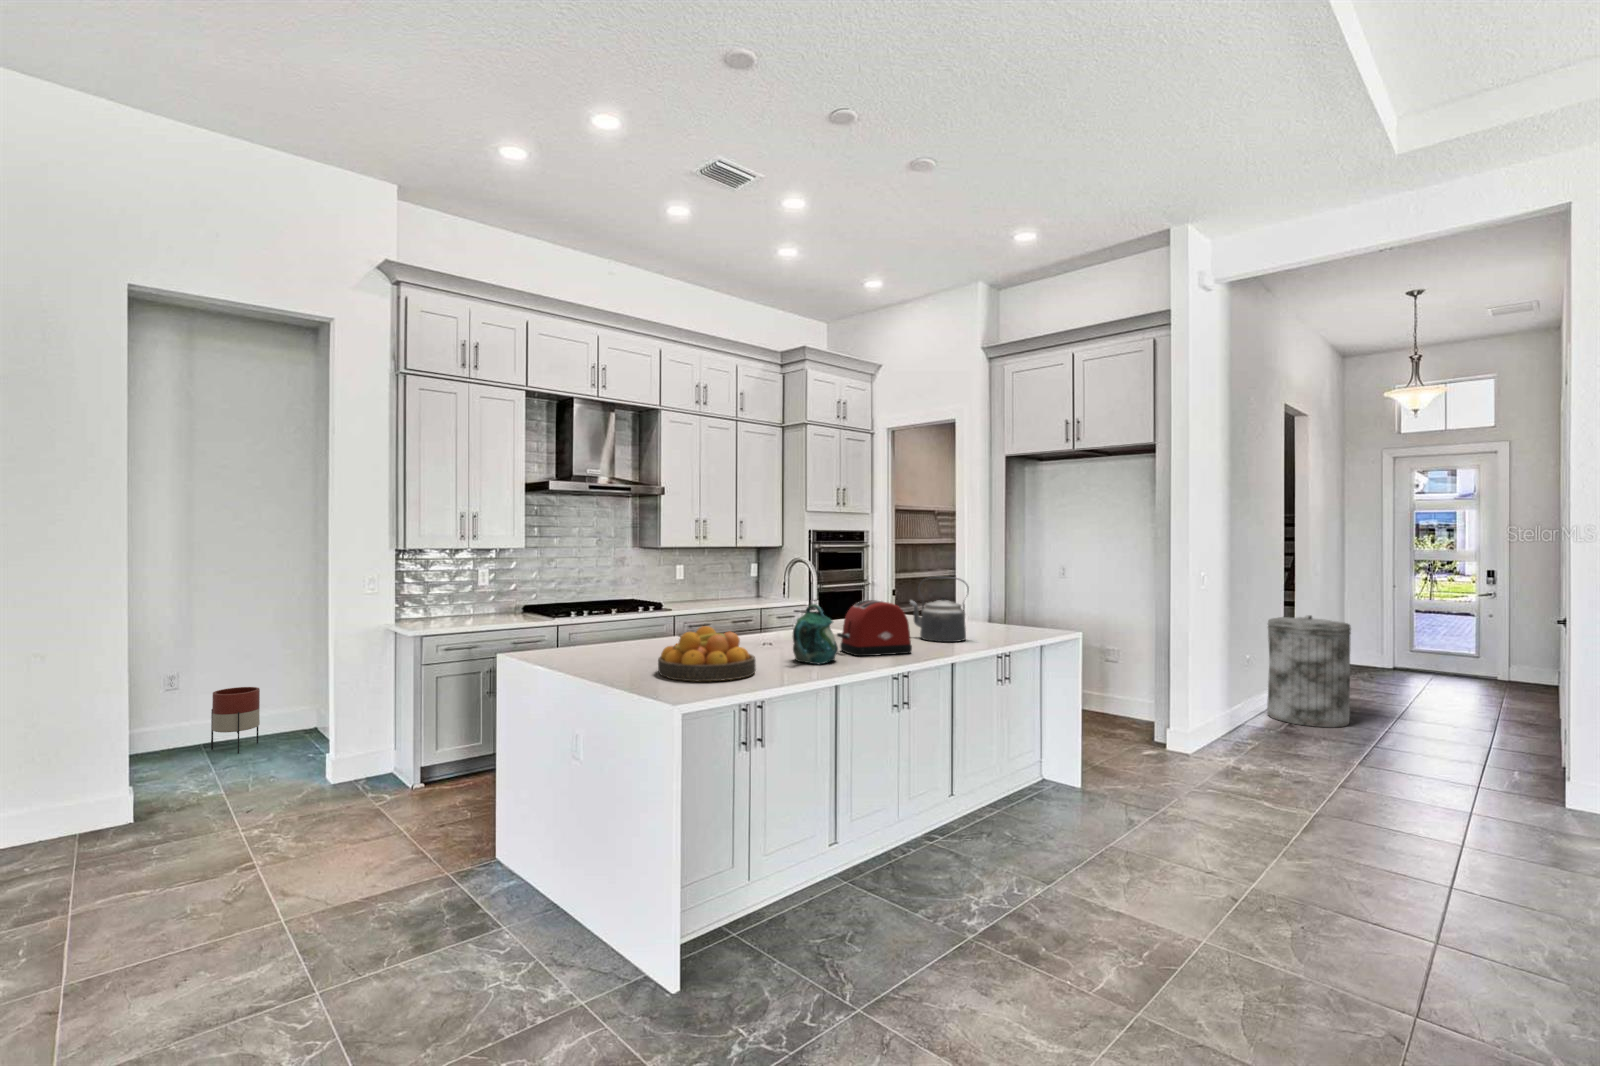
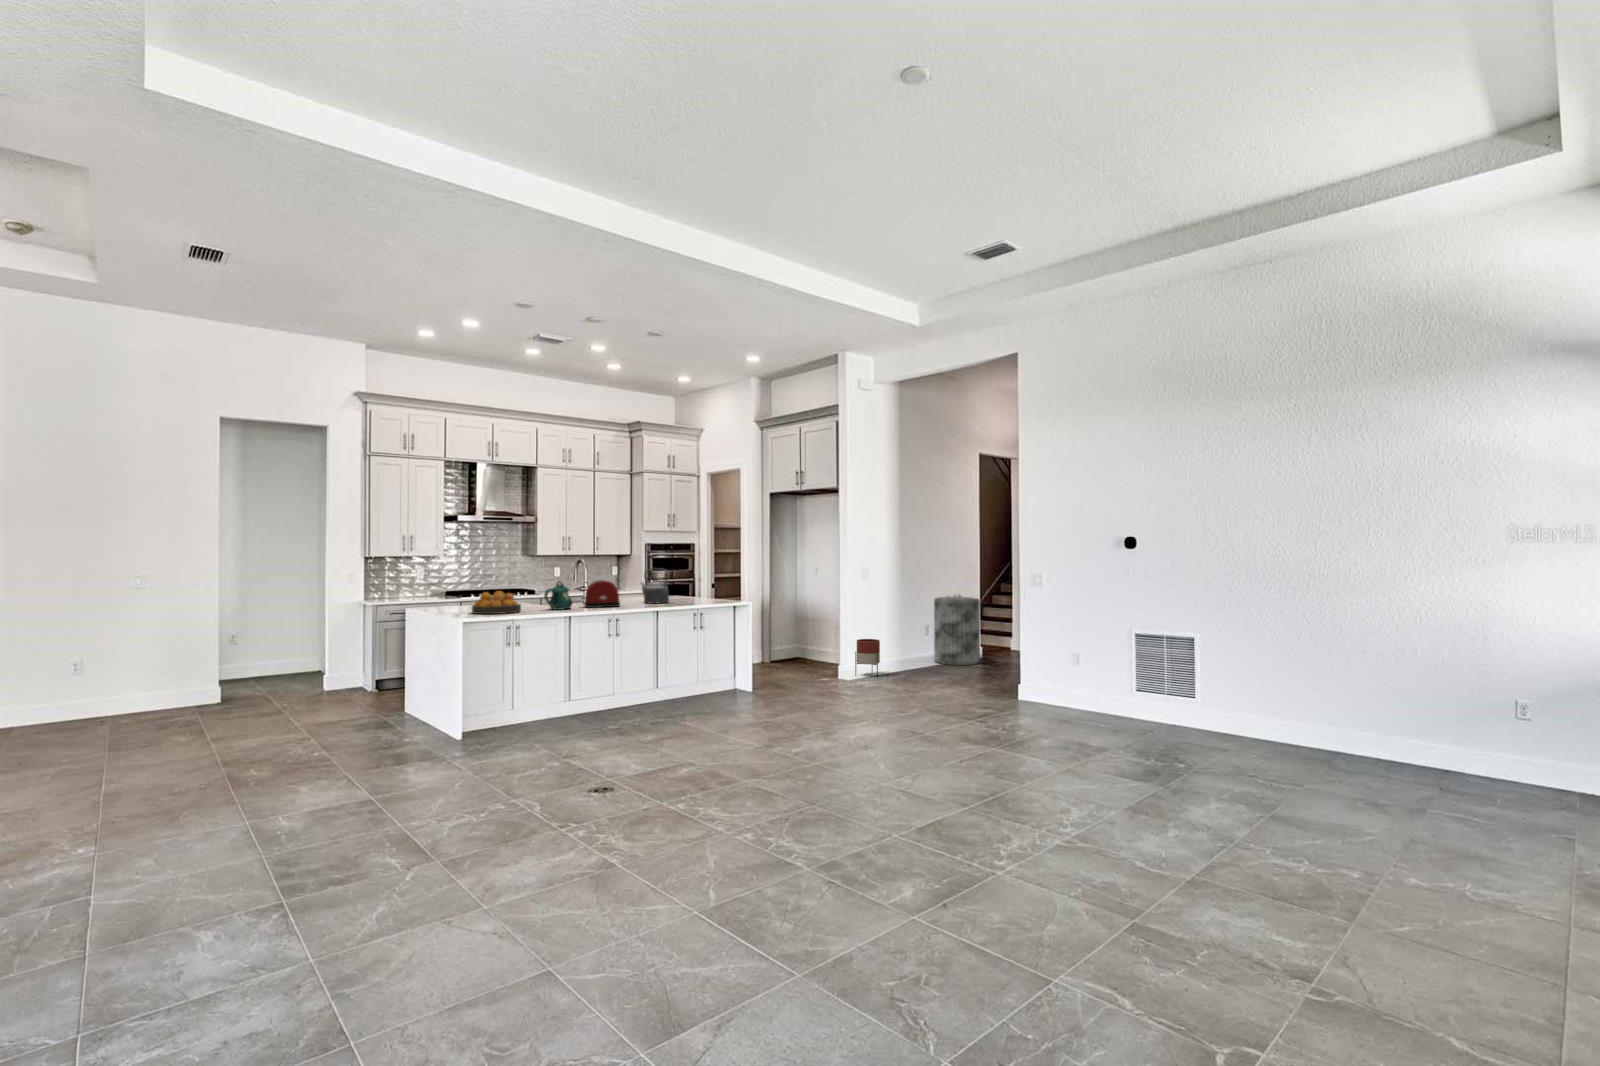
planter: present [211,687,260,753] -> present [855,639,880,677]

